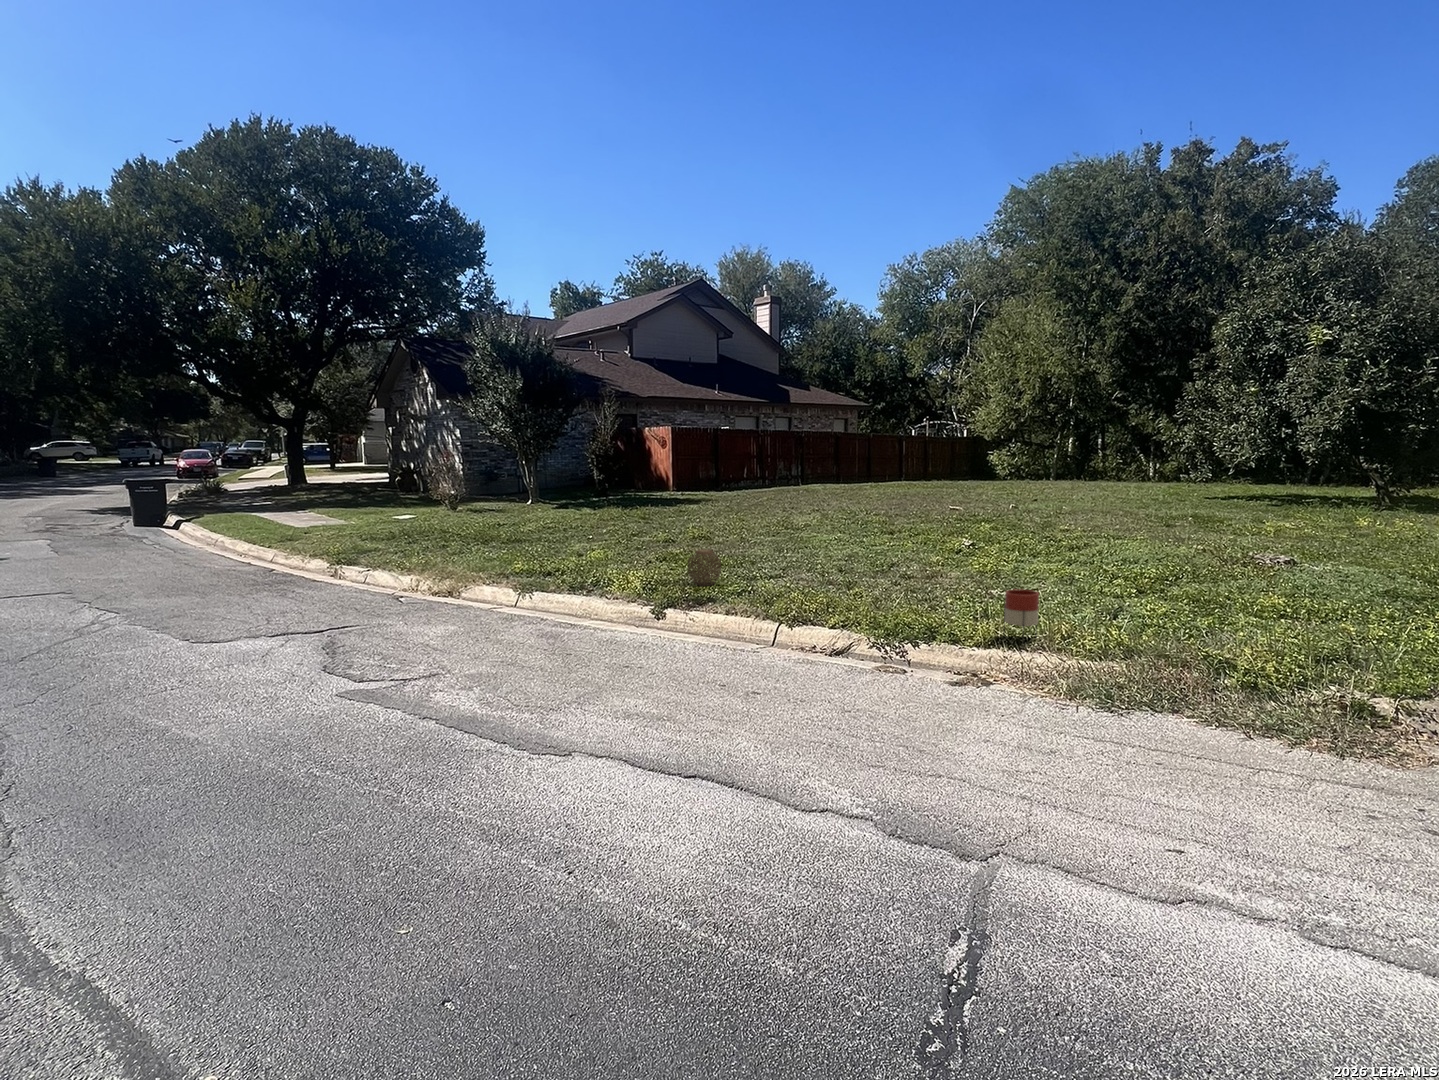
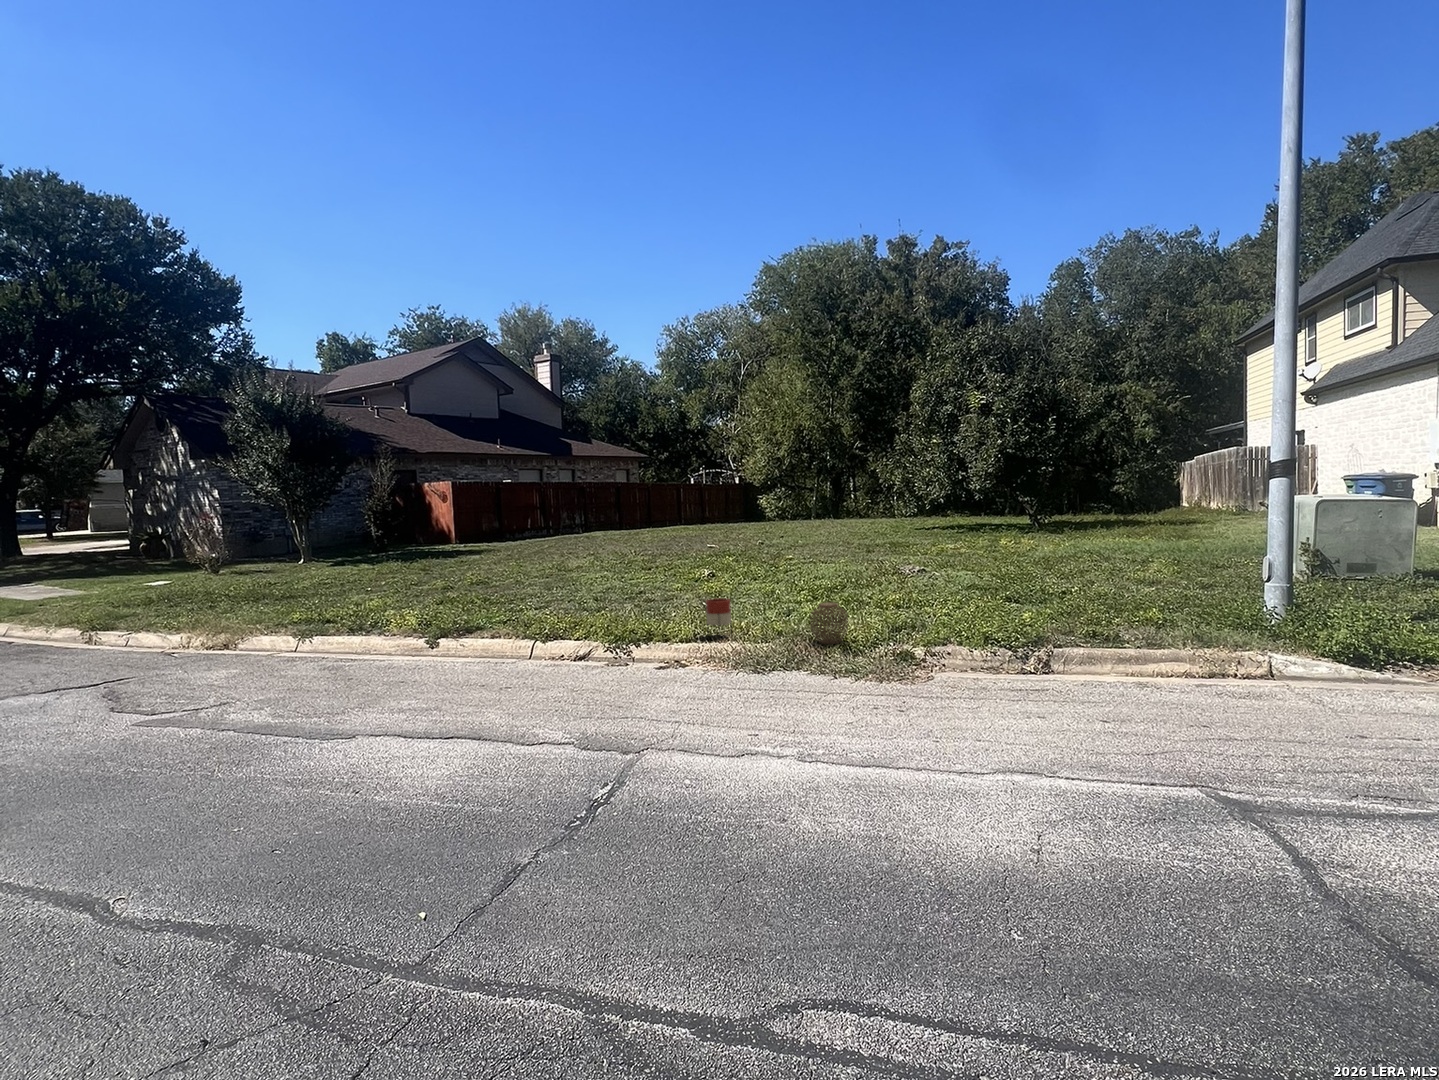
woven basket: present [688,549,721,586] -> present [810,602,848,644]

